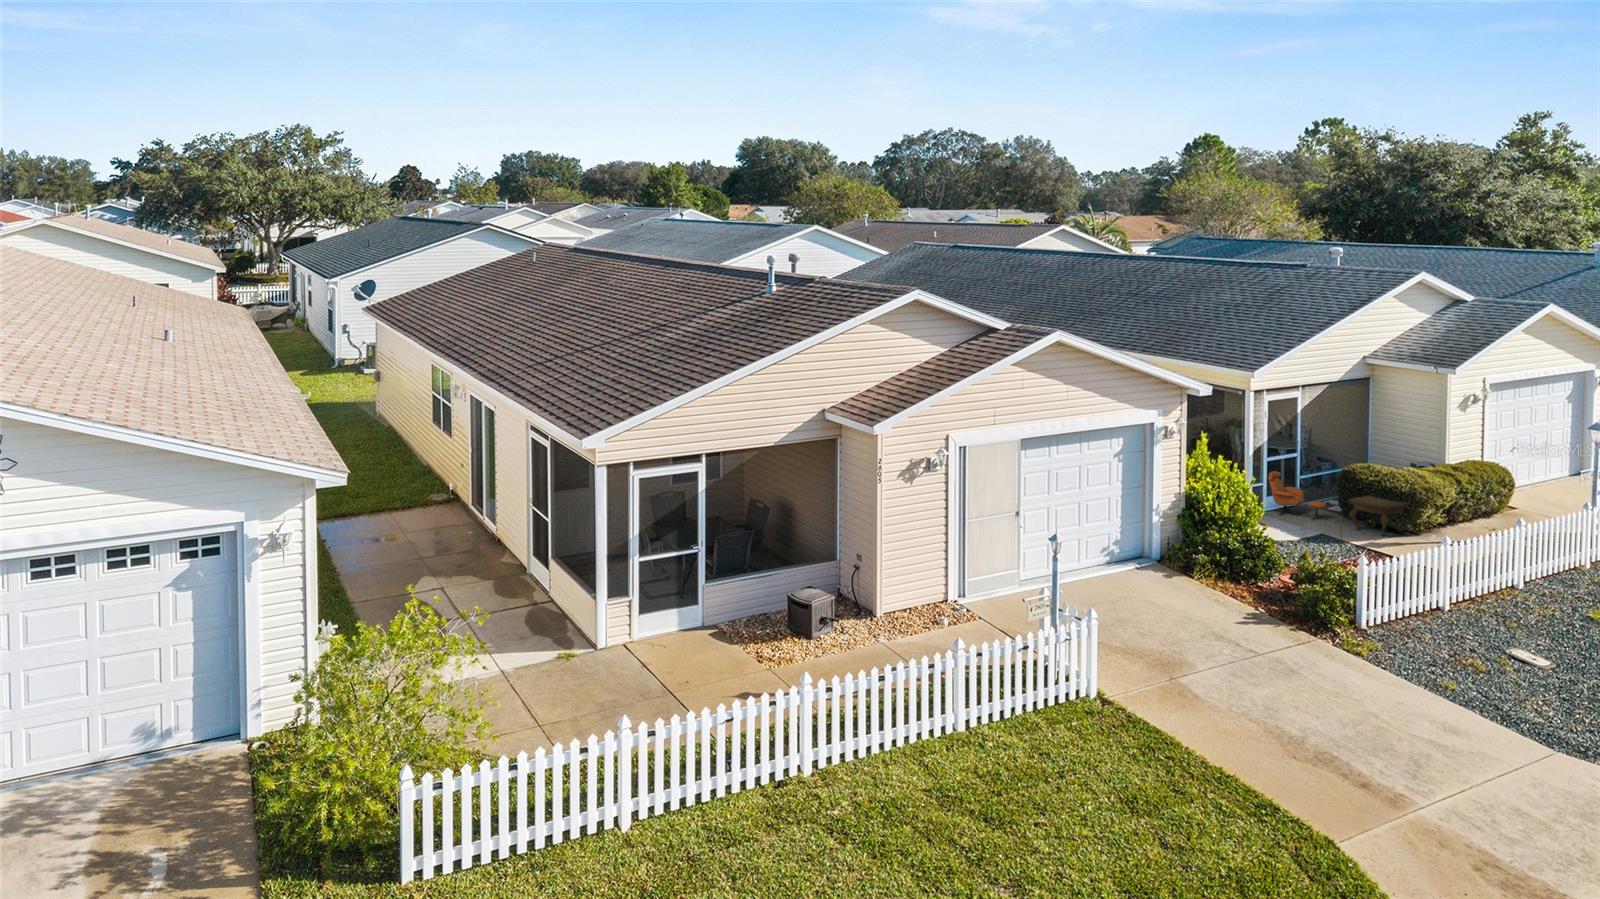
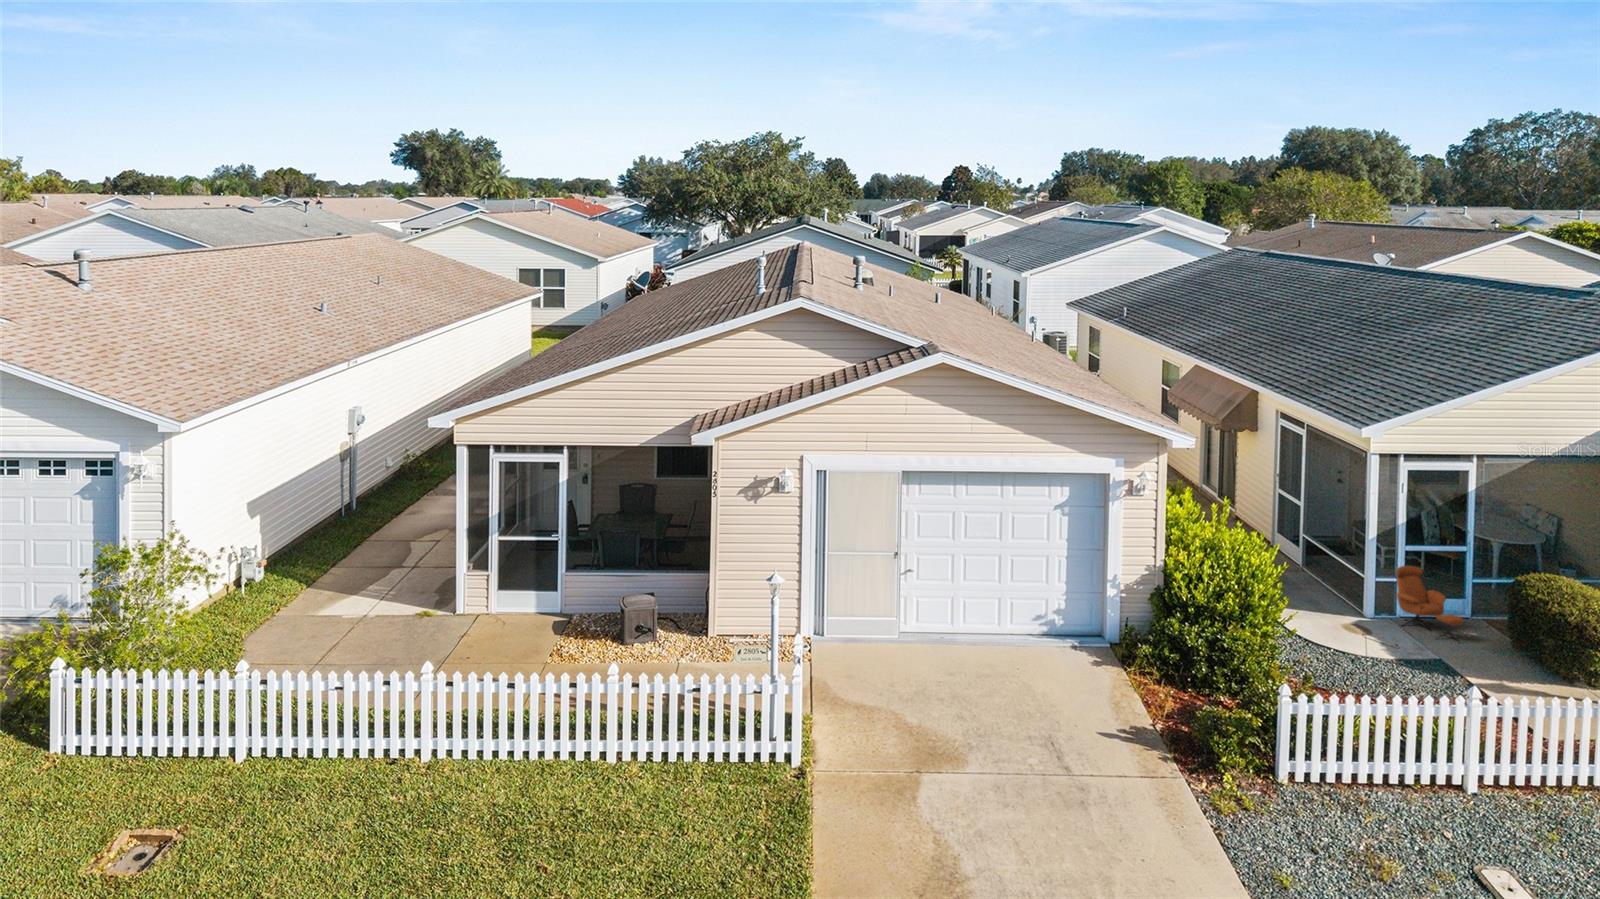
side table: present [1349,495,1407,536] -> none [1467,616,1559,675]

